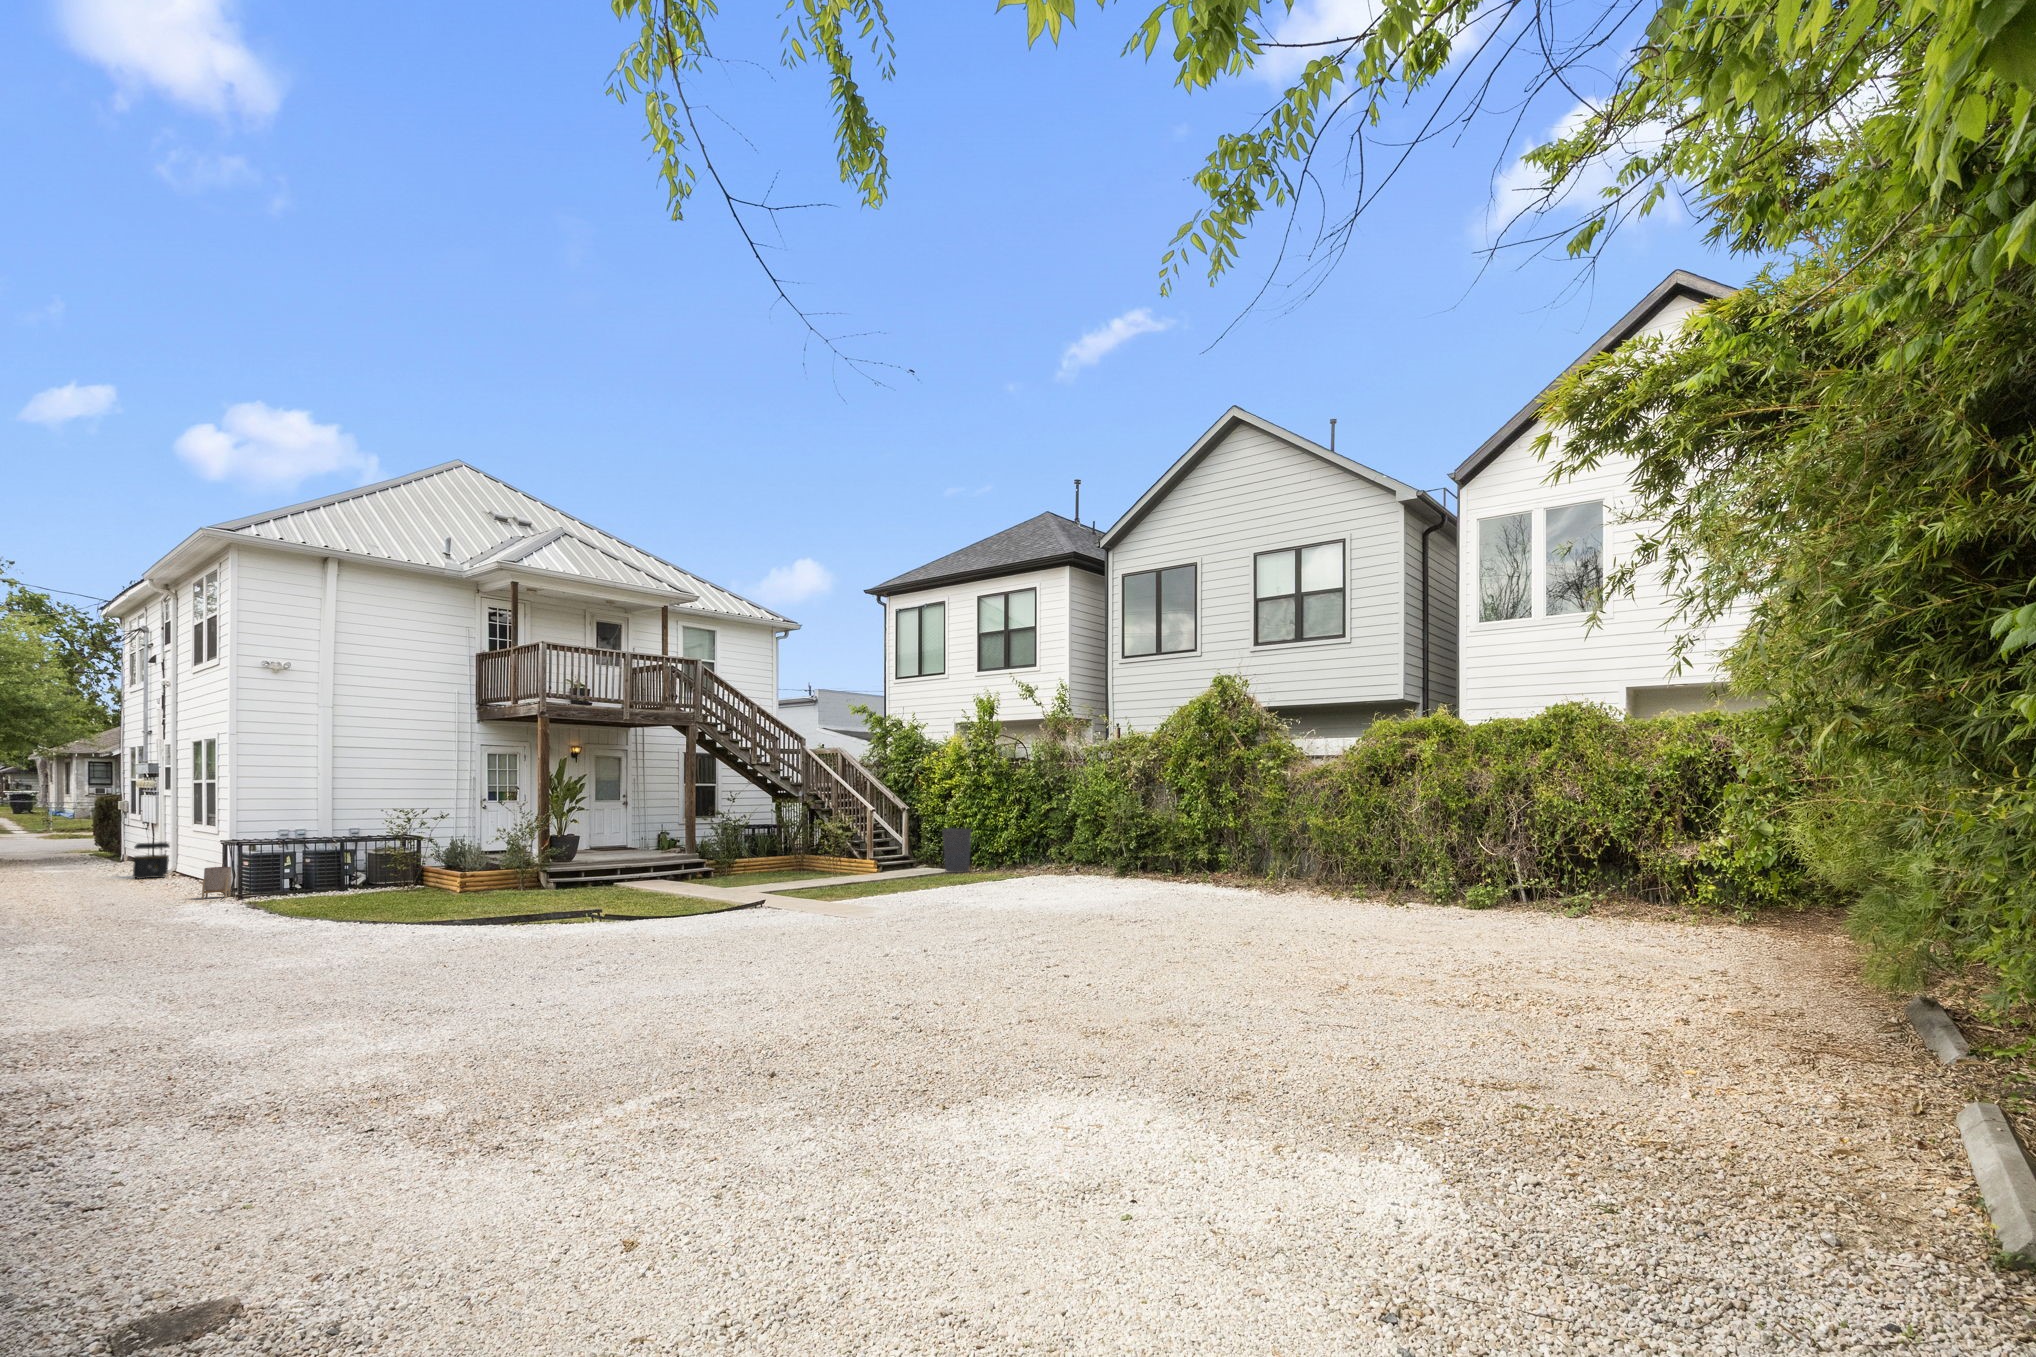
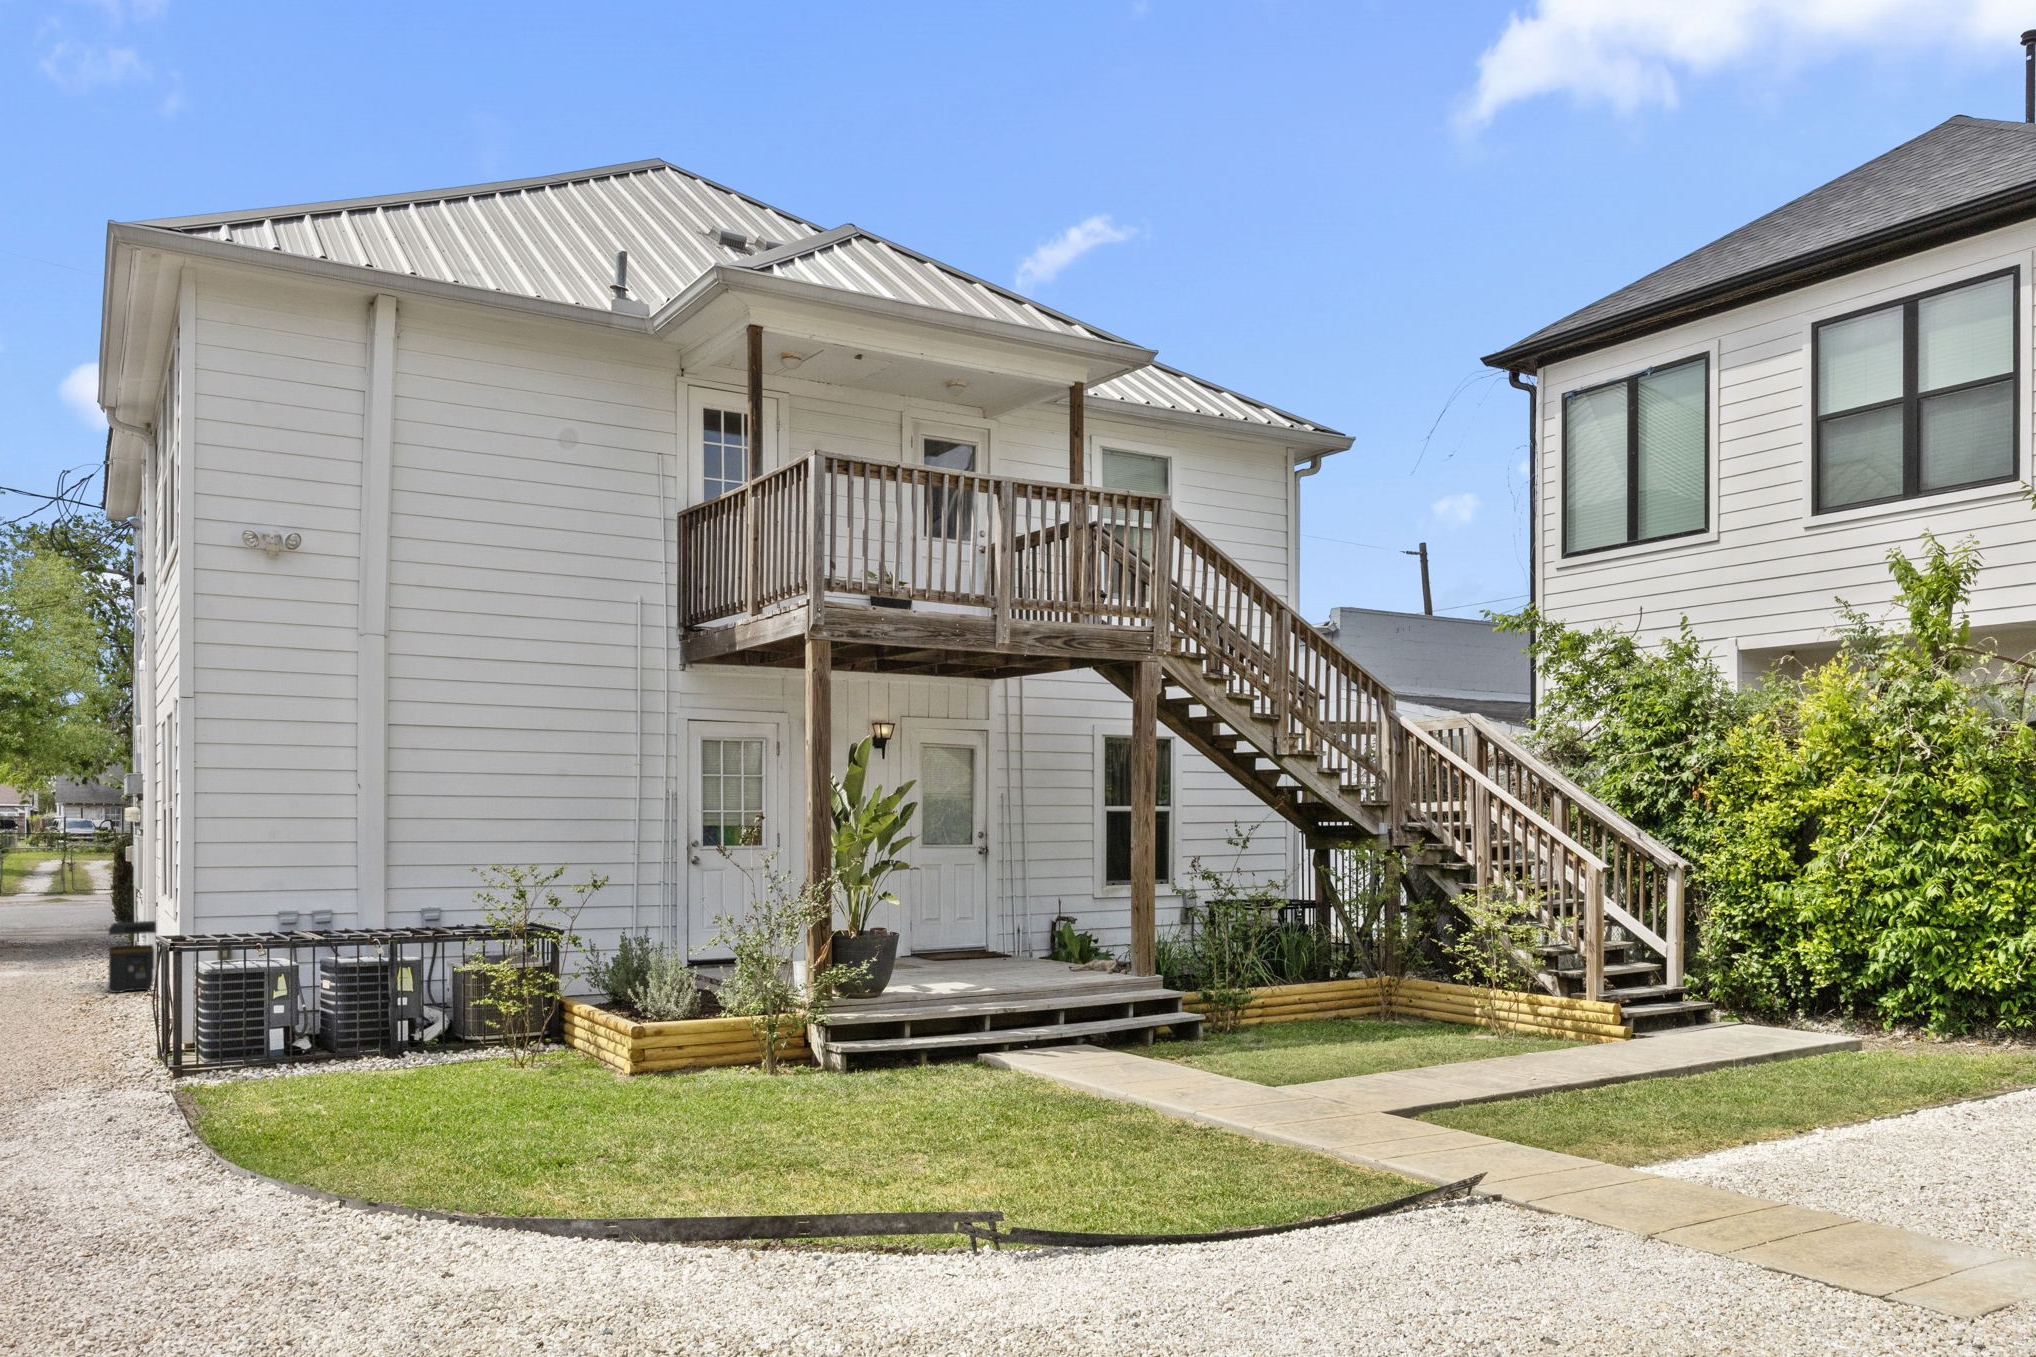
trash can: present [942,828,972,873] -> none [1829,924,1926,1053]
planter: present [202,867,231,899] -> none [107,996,172,1071]

